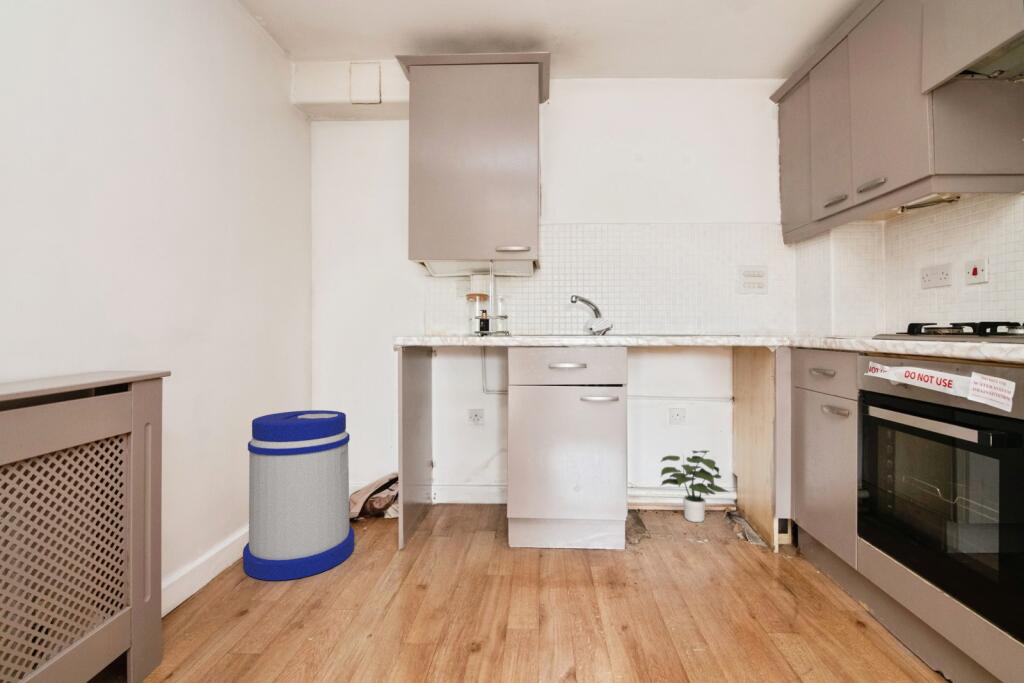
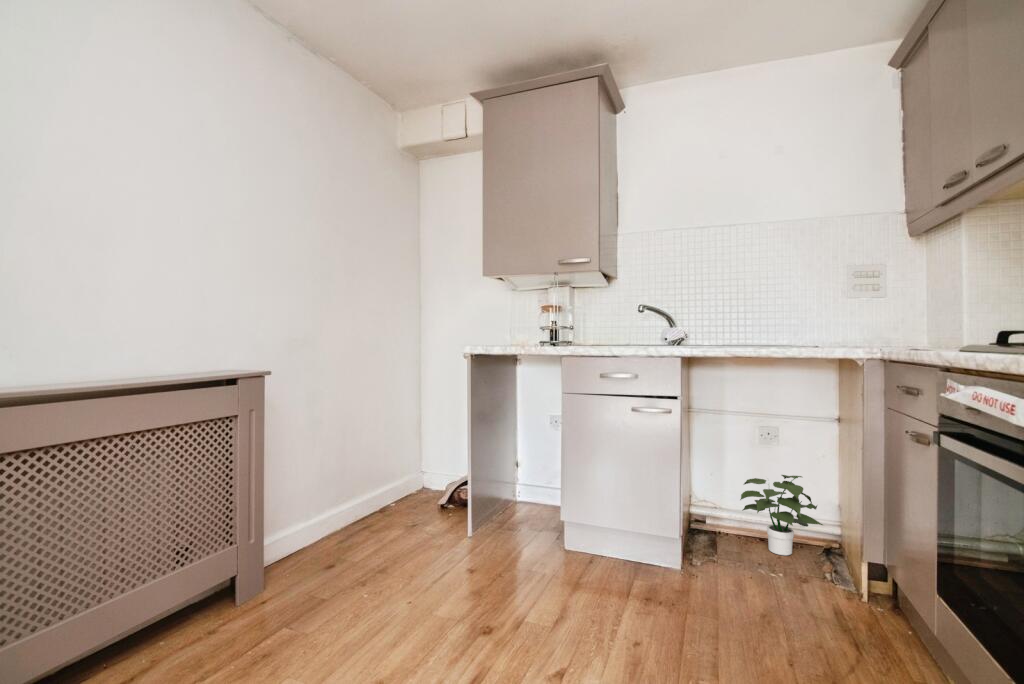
trash can: present [243,410,354,581] -> none [333,409,424,552]

